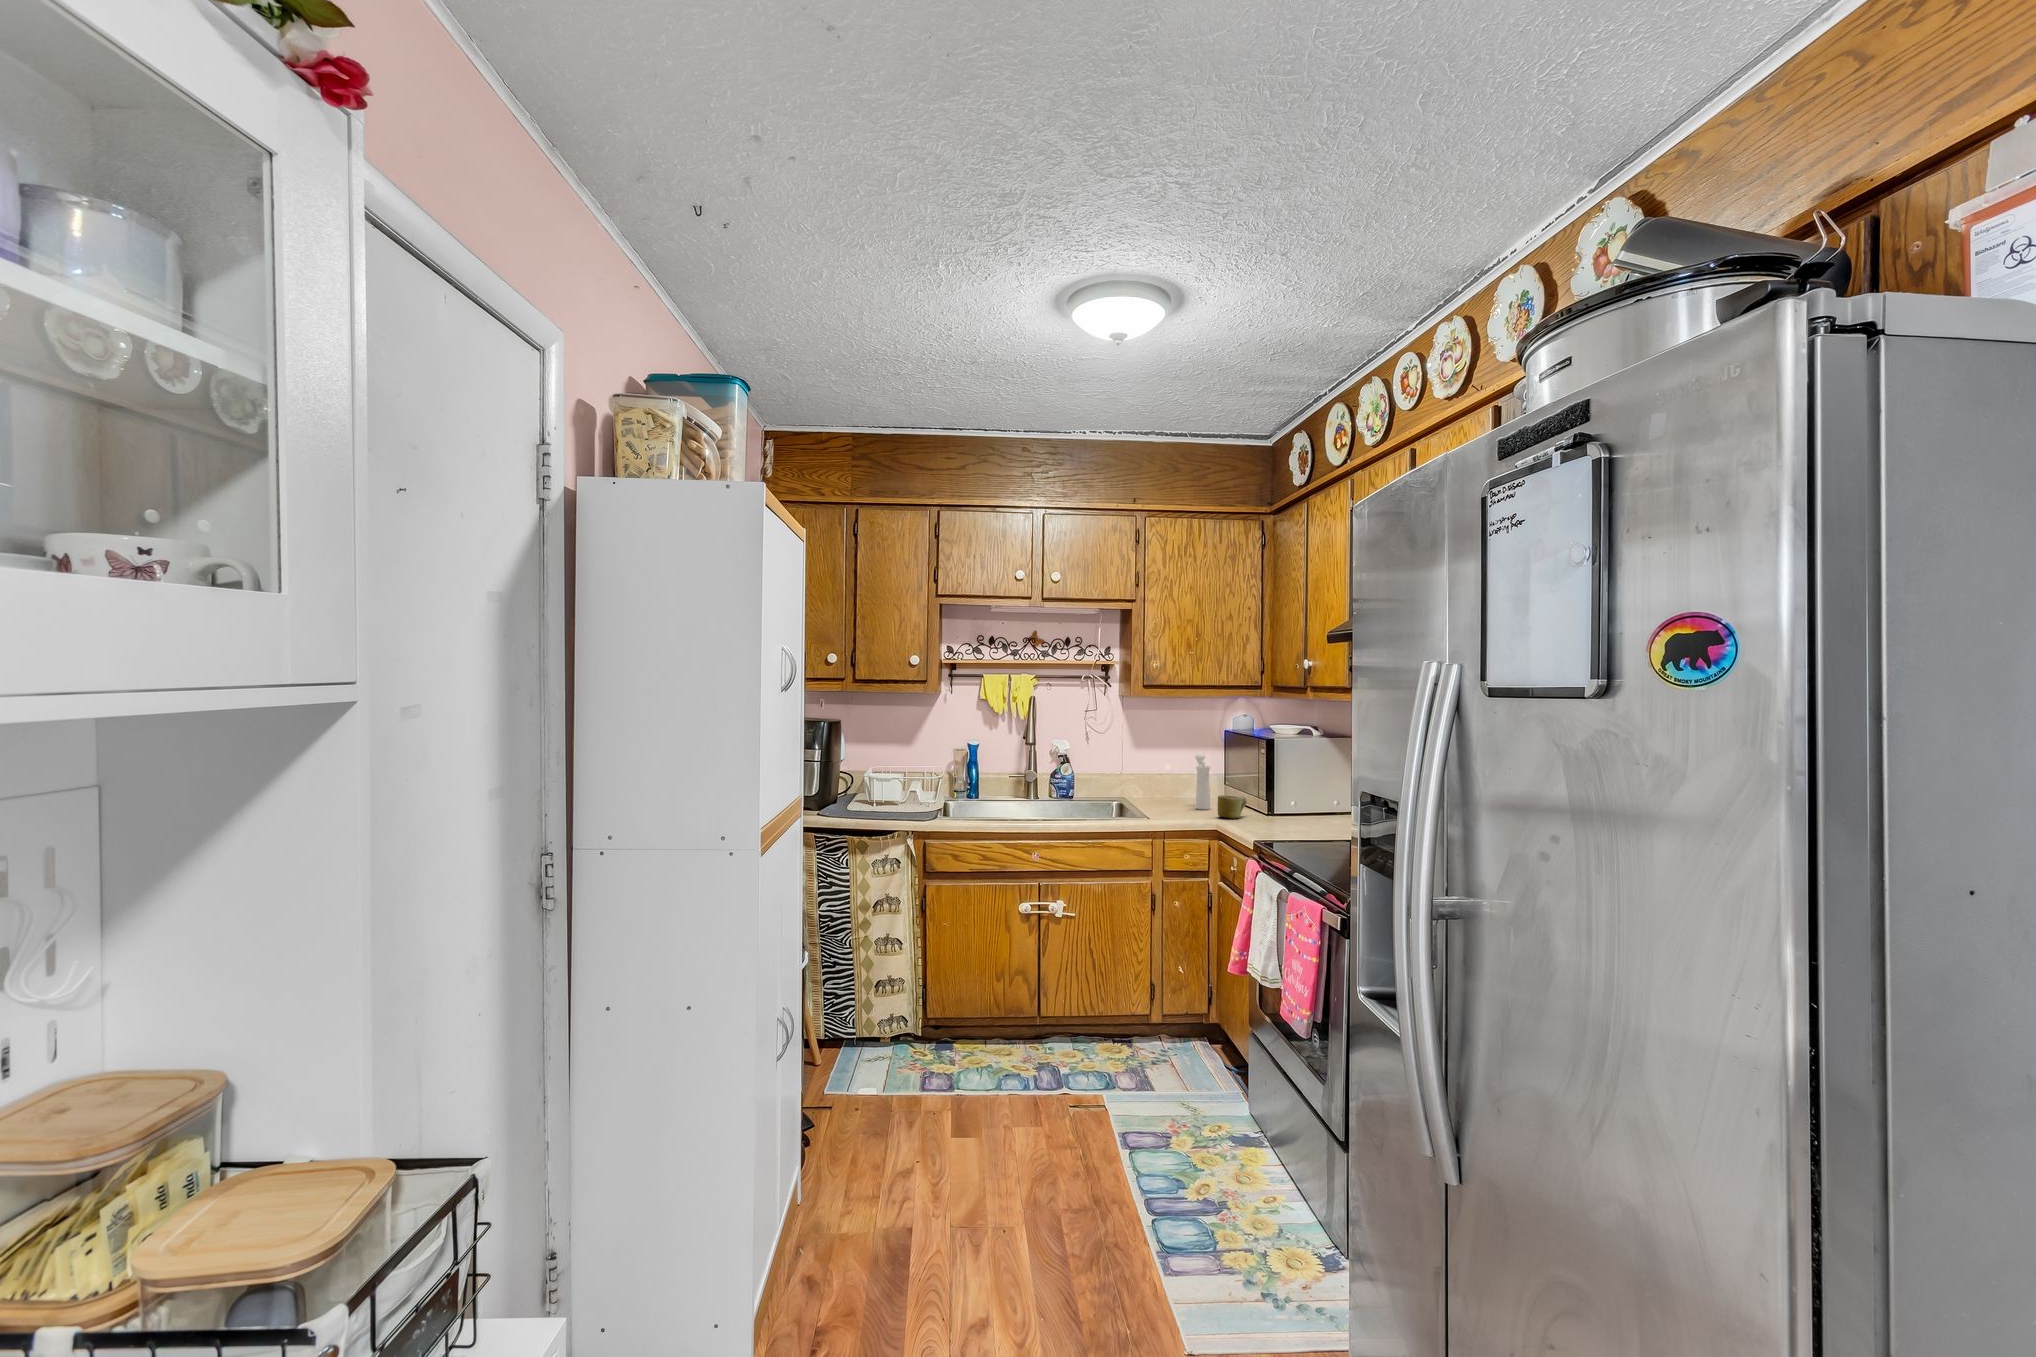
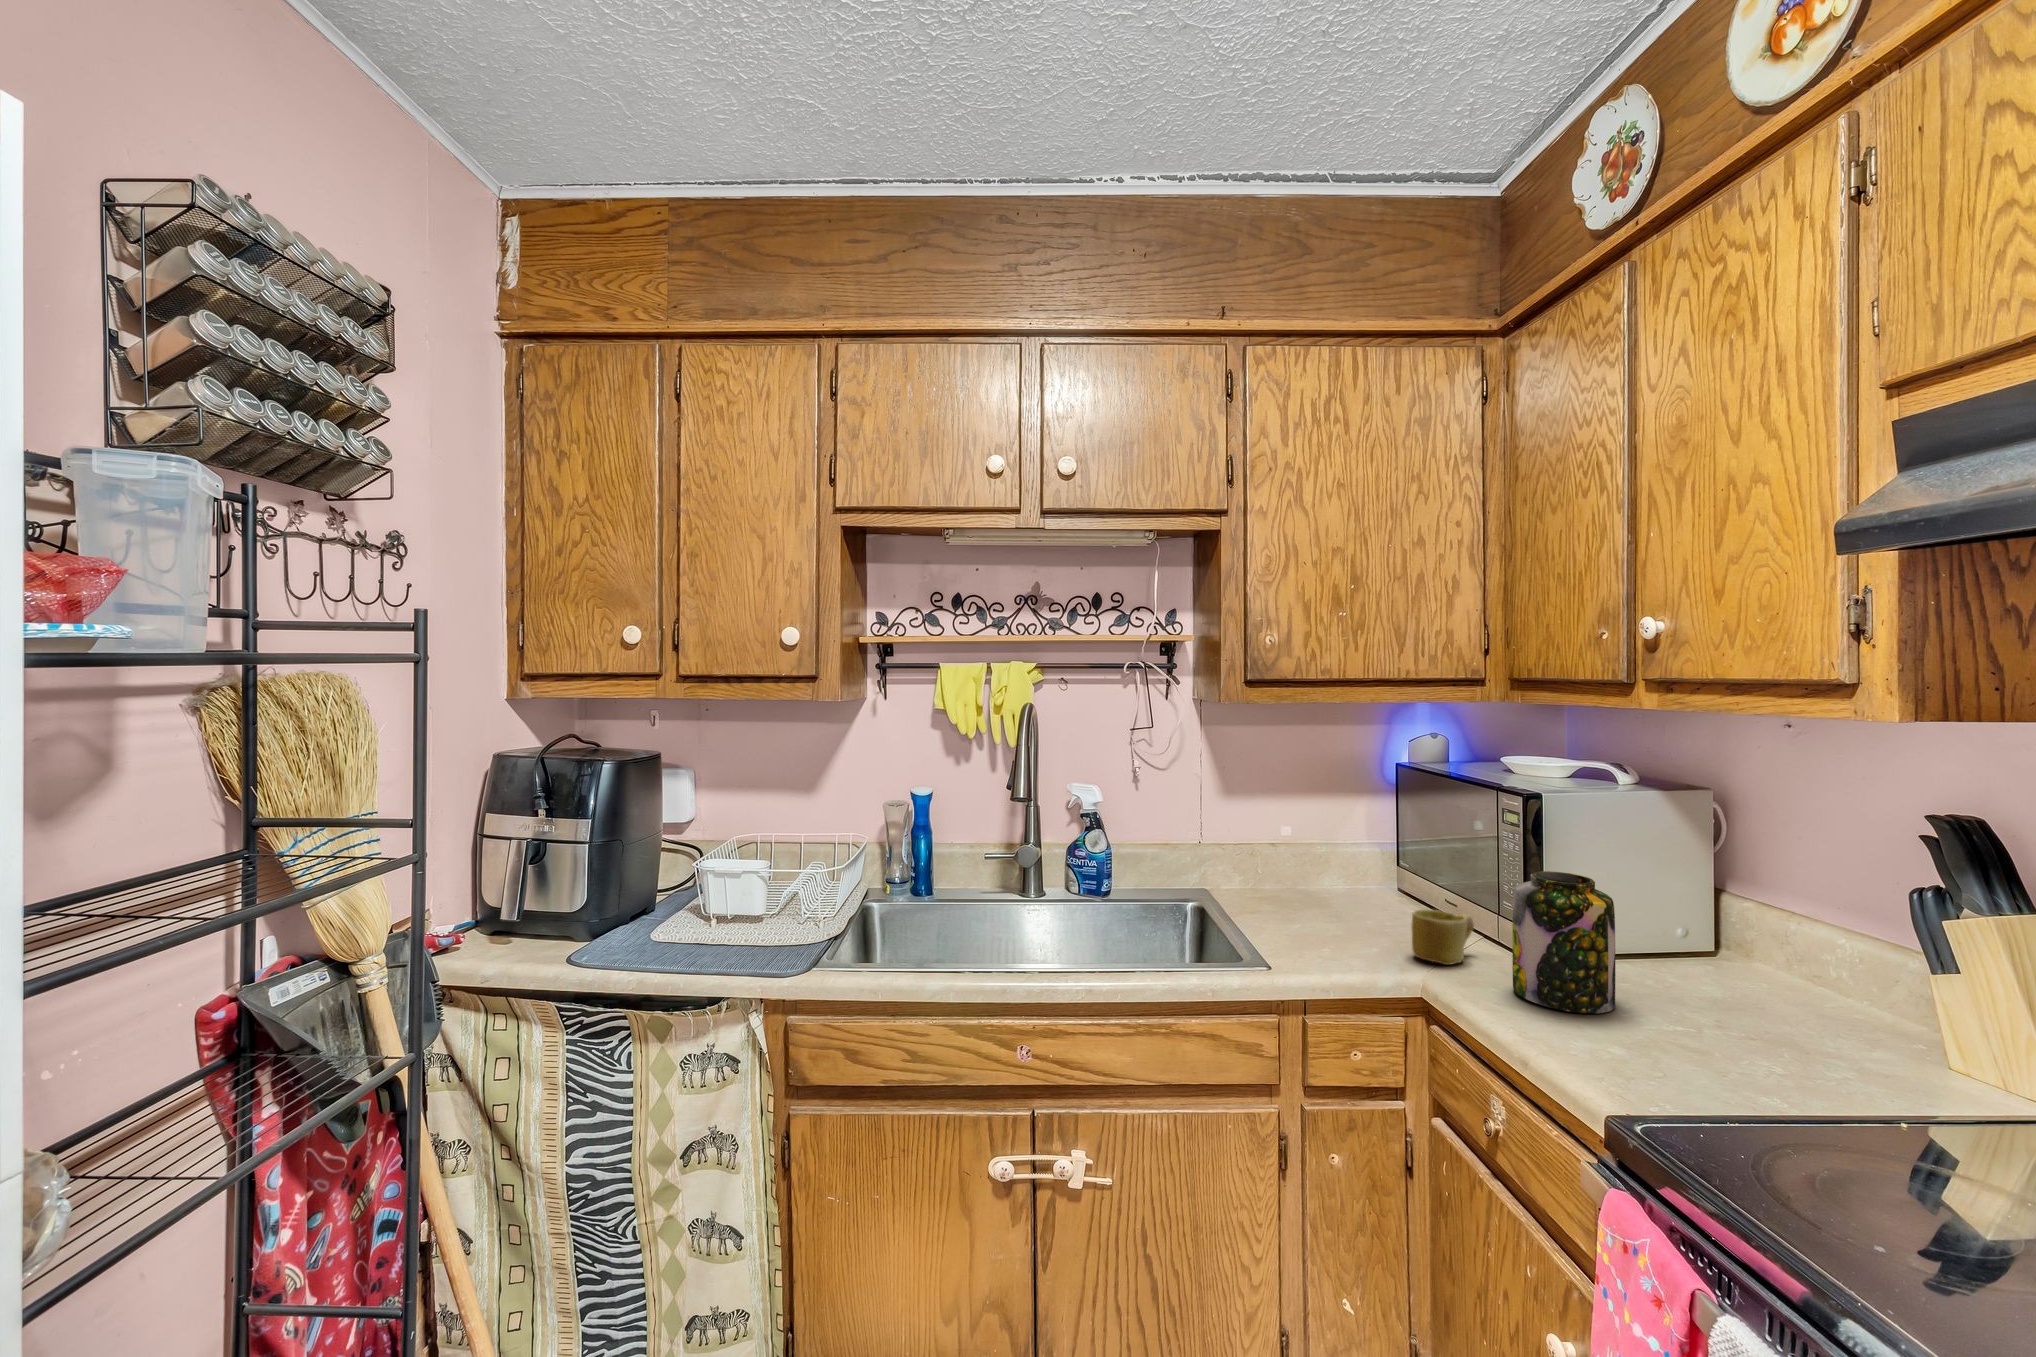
pepper mill: present [1195,753,1211,809] -> none [1346,809,1383,926]
jar: none [1255,771,1295,828] -> present [1512,871,1615,1013]

